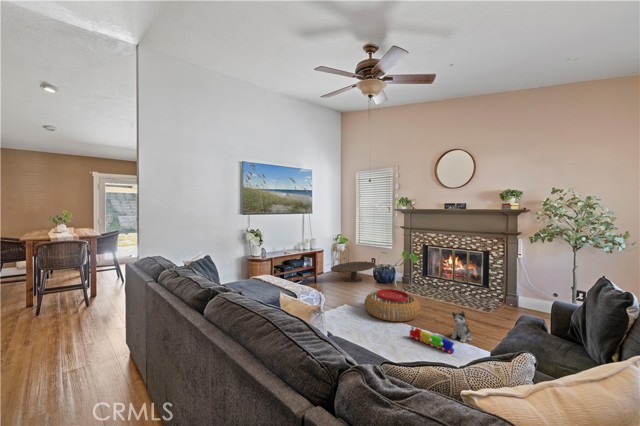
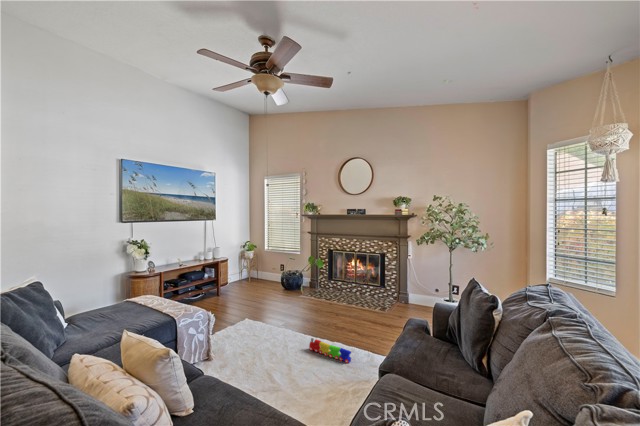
coffee table: present [331,262,375,283] -> none [235,268,284,291]
pouf: present [365,289,420,322] -> none [266,298,323,333]
plush toy: present [451,311,472,343] -> none [349,317,368,349]

